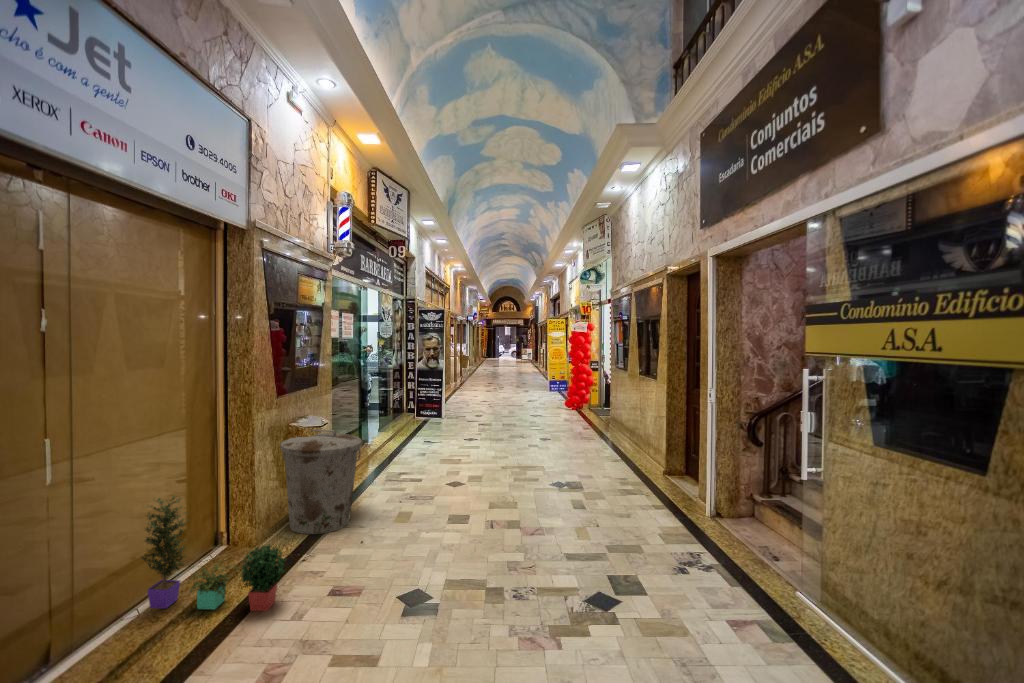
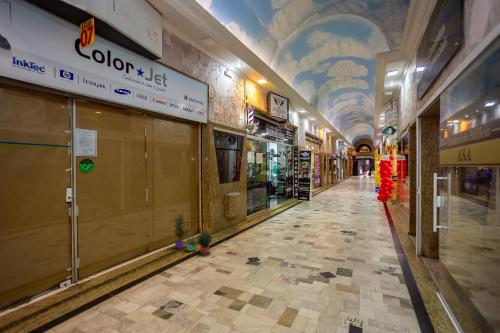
trash can: present [281,429,362,534] -> none [222,197,251,236]

